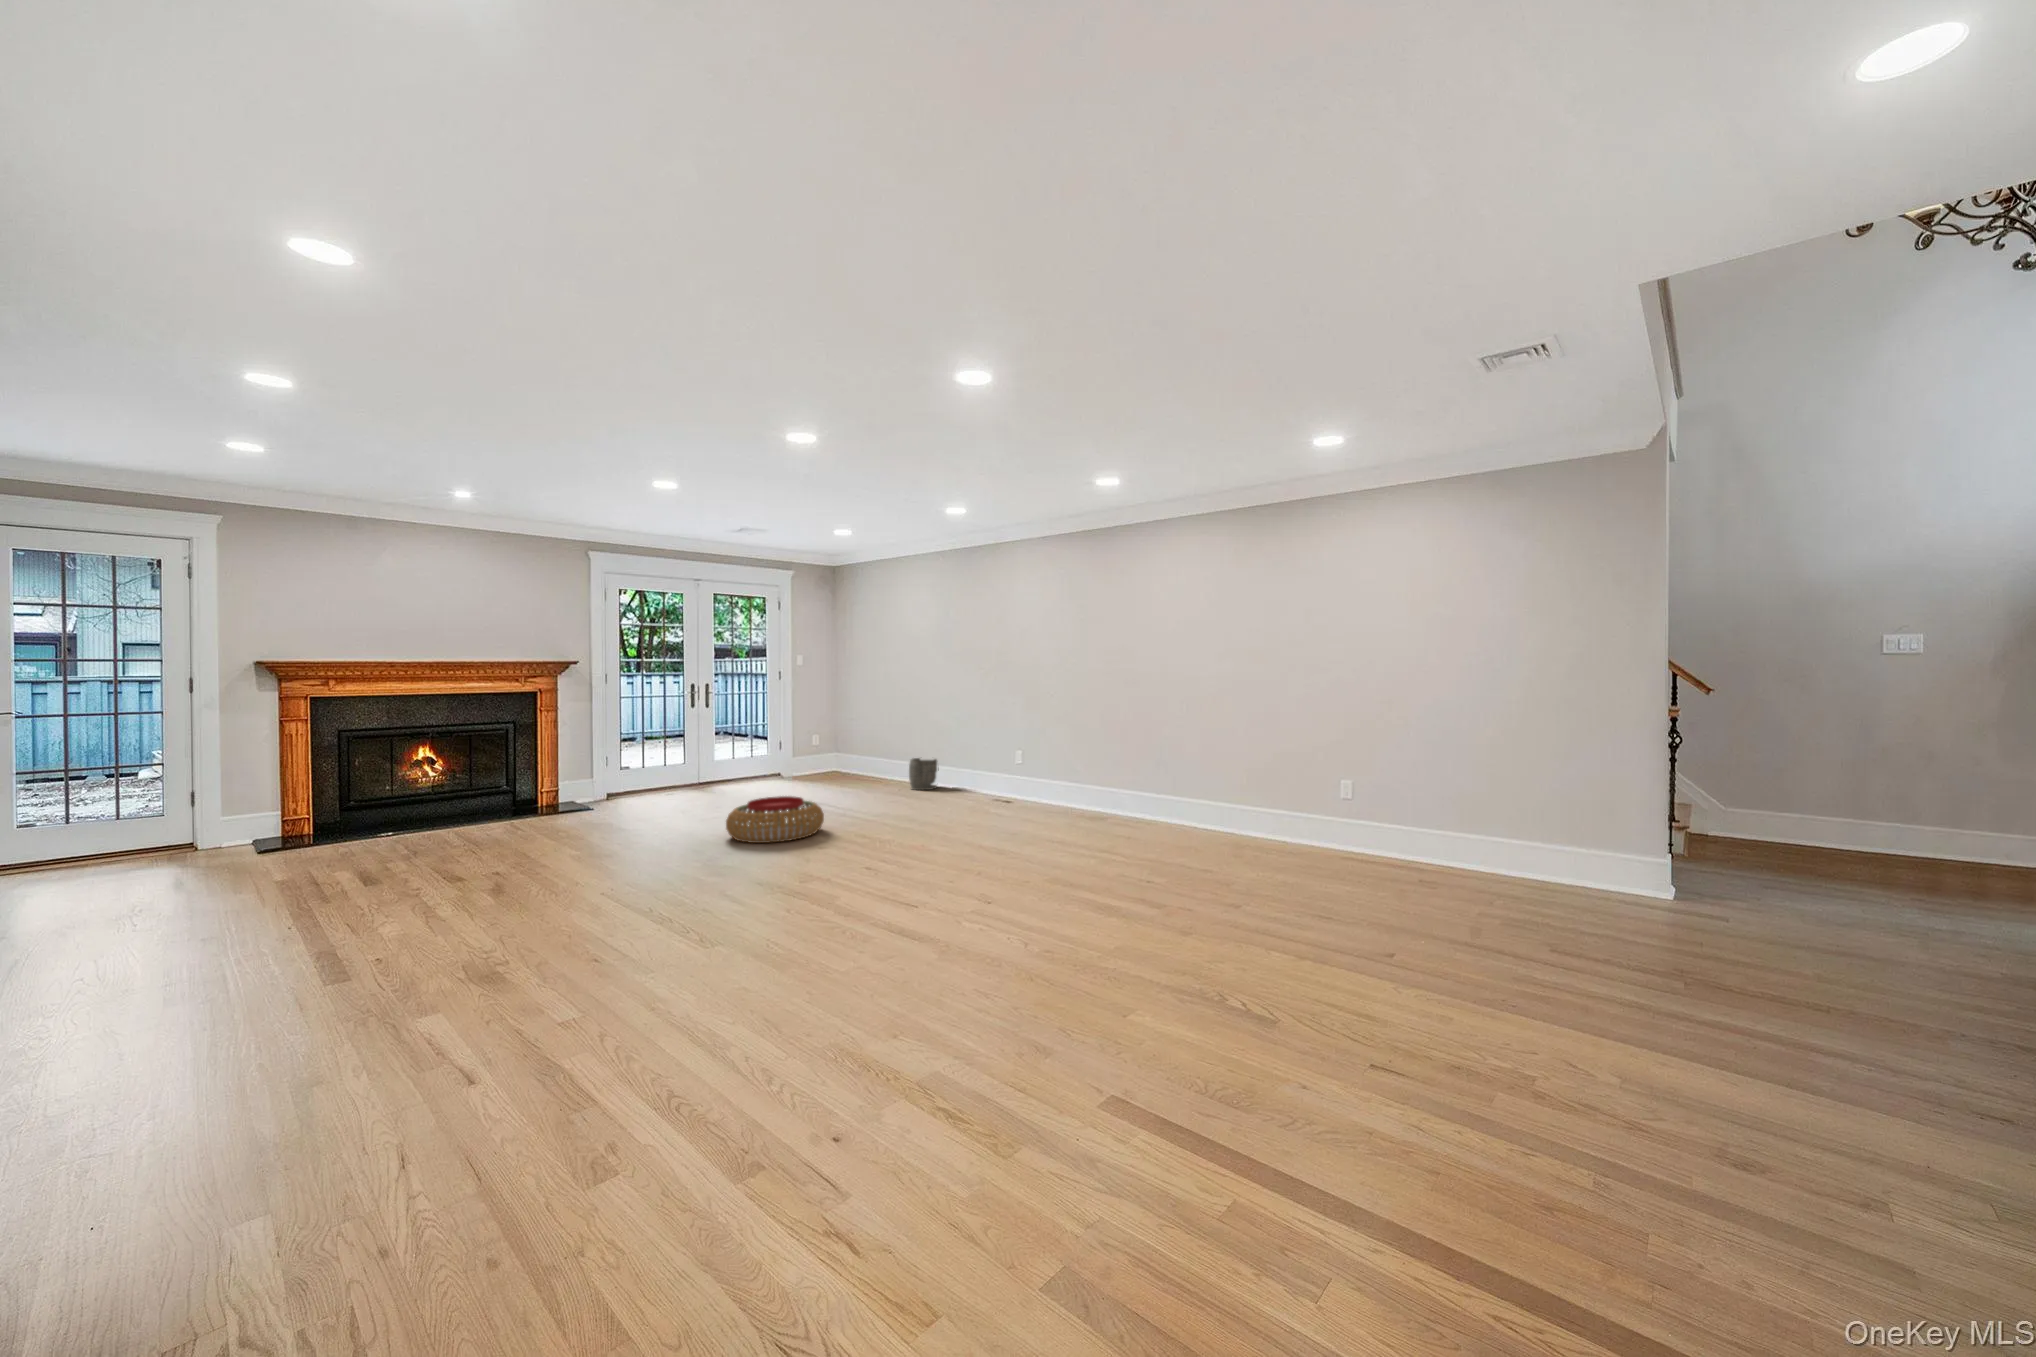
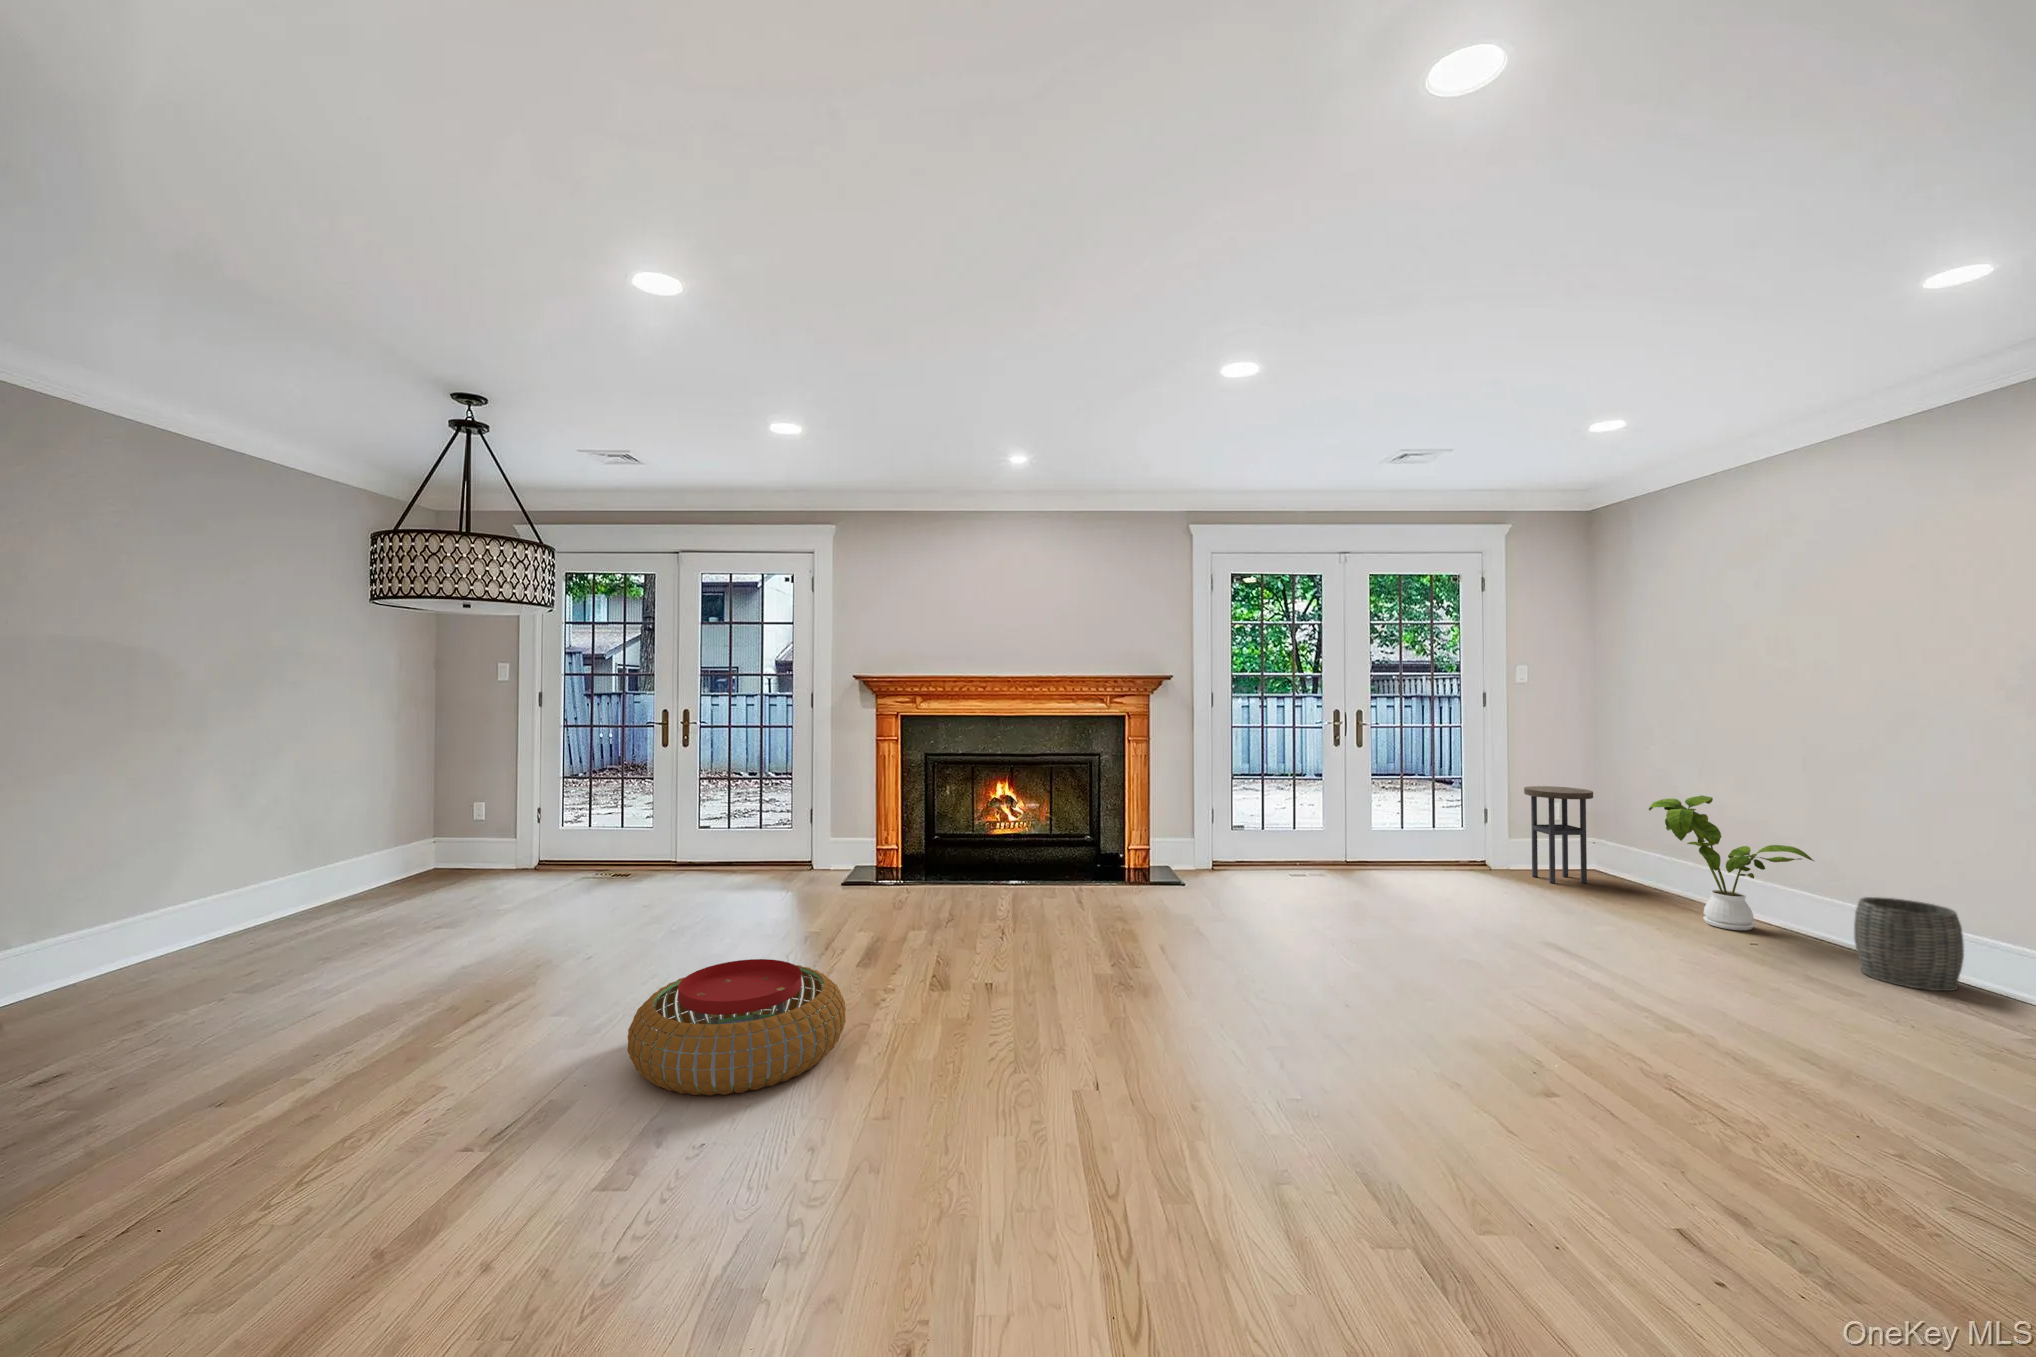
house plant: none [847,723,904,783] -> present [1649,795,1814,930]
side table: none [801,727,833,778] -> present [1524,786,1593,883]
pouf: present [726,796,824,843] -> present [627,959,846,1096]

